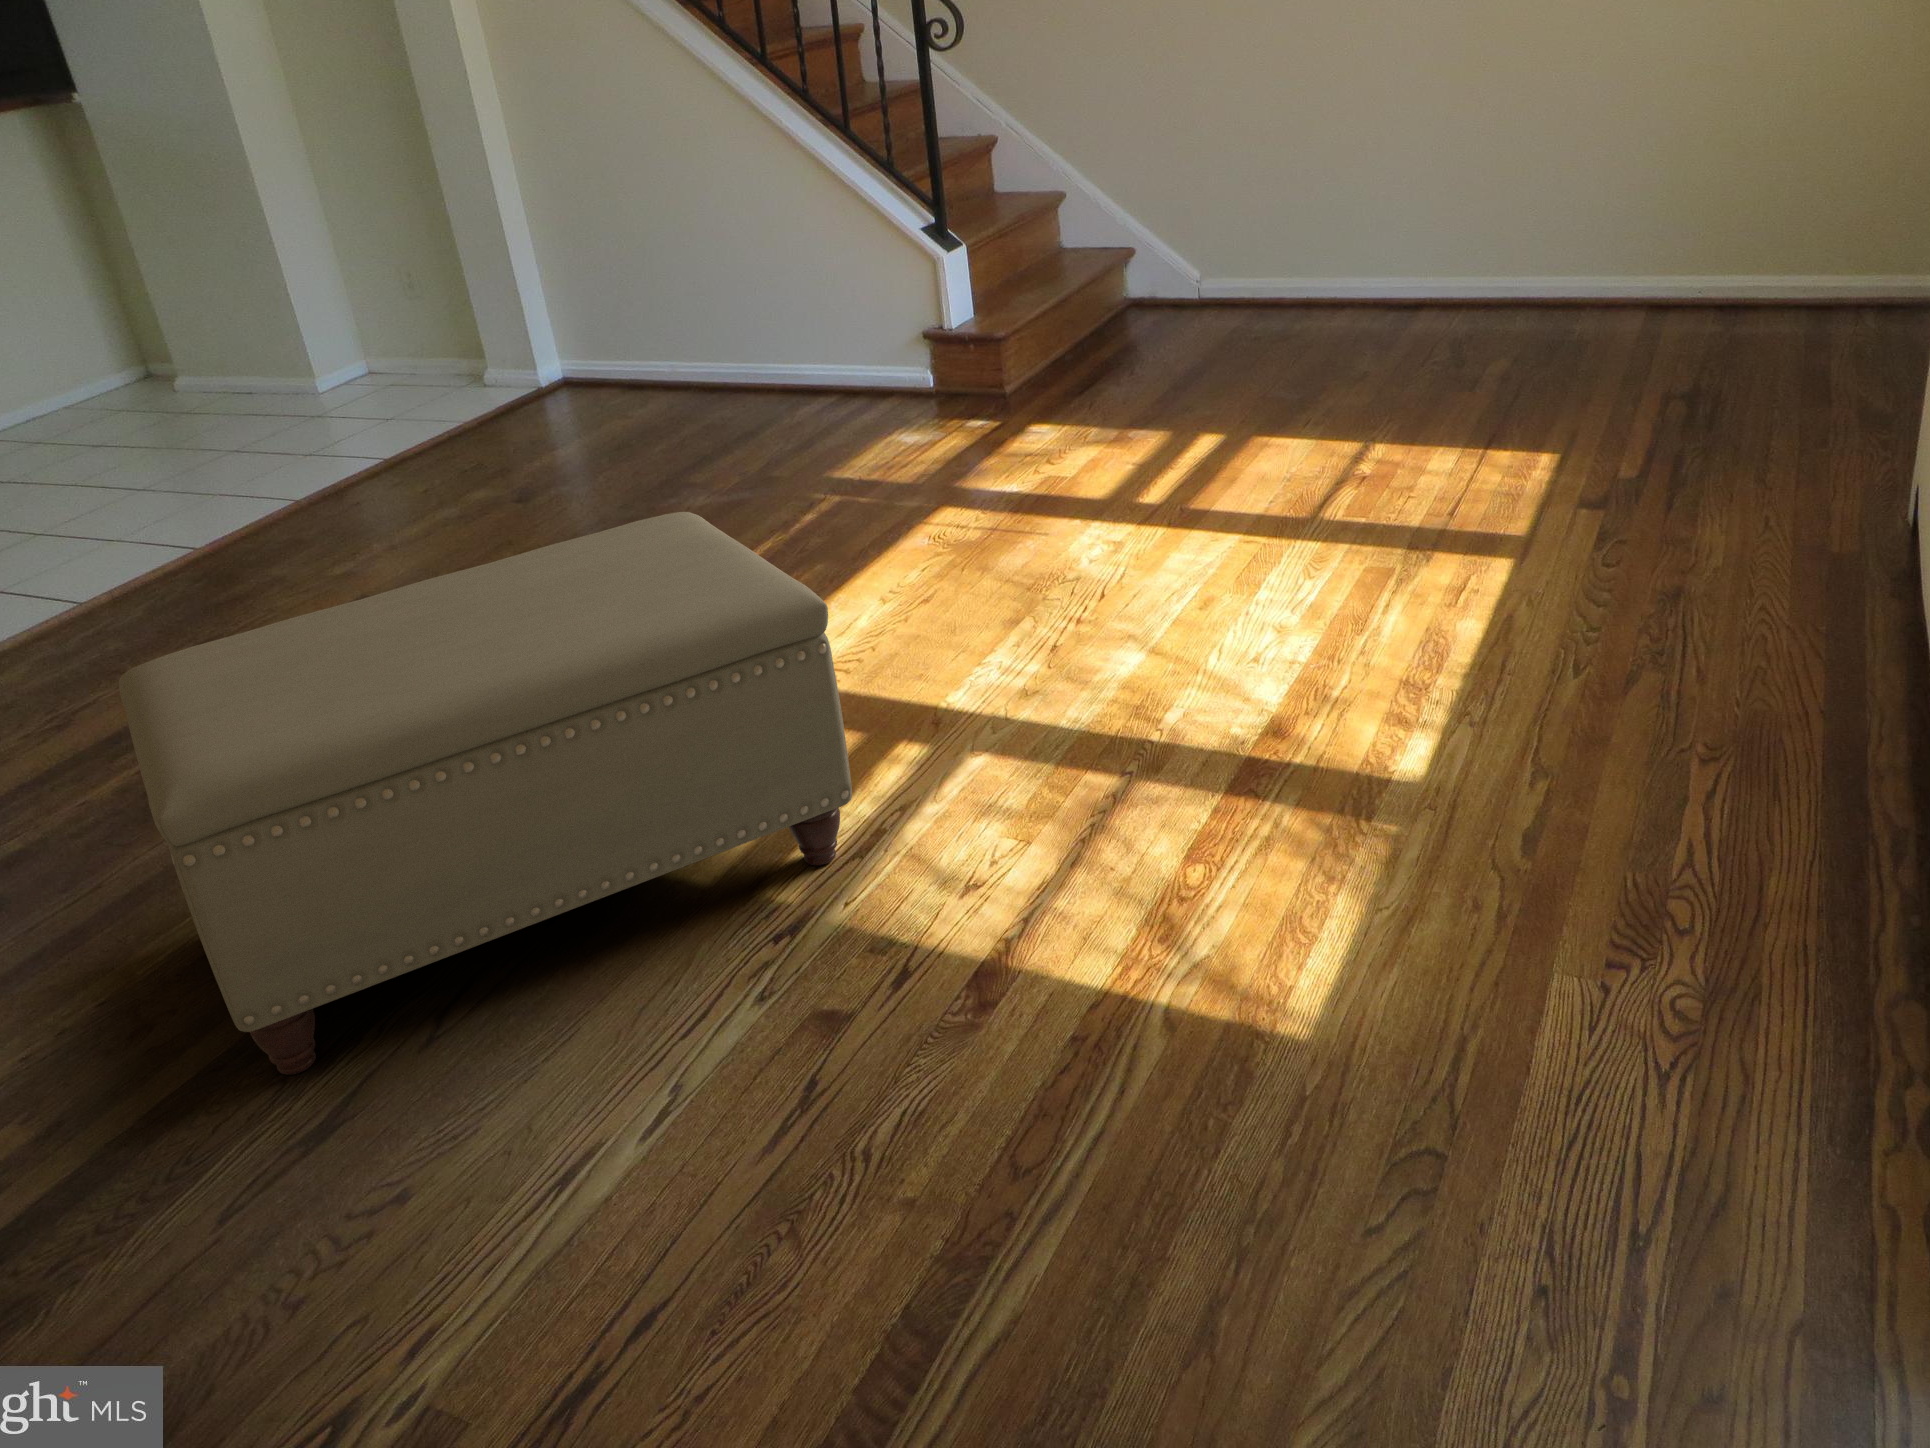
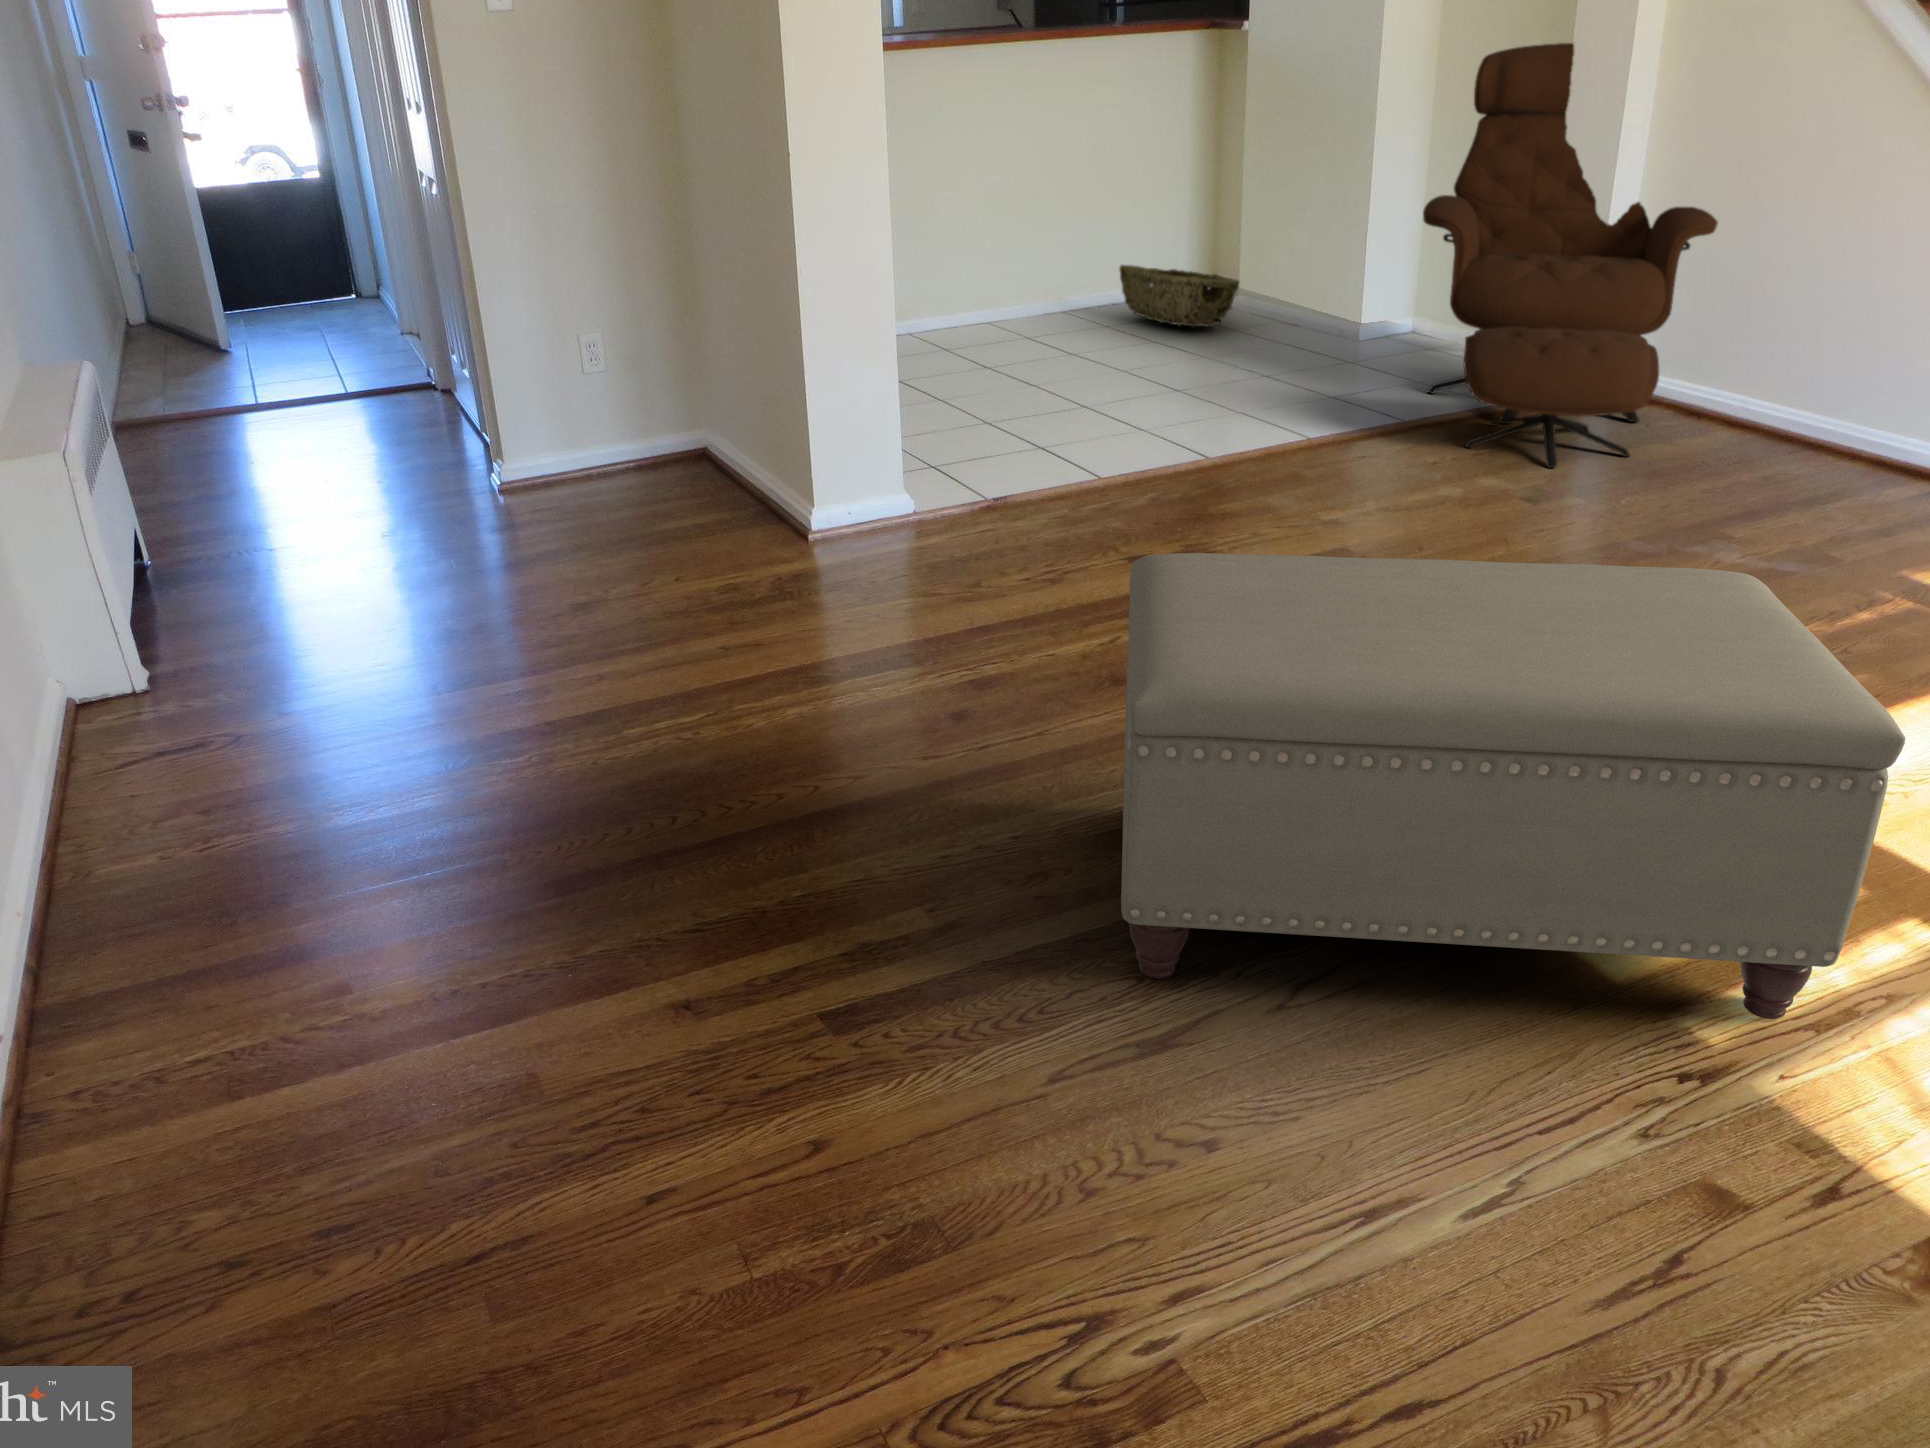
lounge chair: none [324,67,593,468] -> present [1423,43,1718,468]
woven basket: none [23,362,168,426] -> present [1119,265,1239,327]

